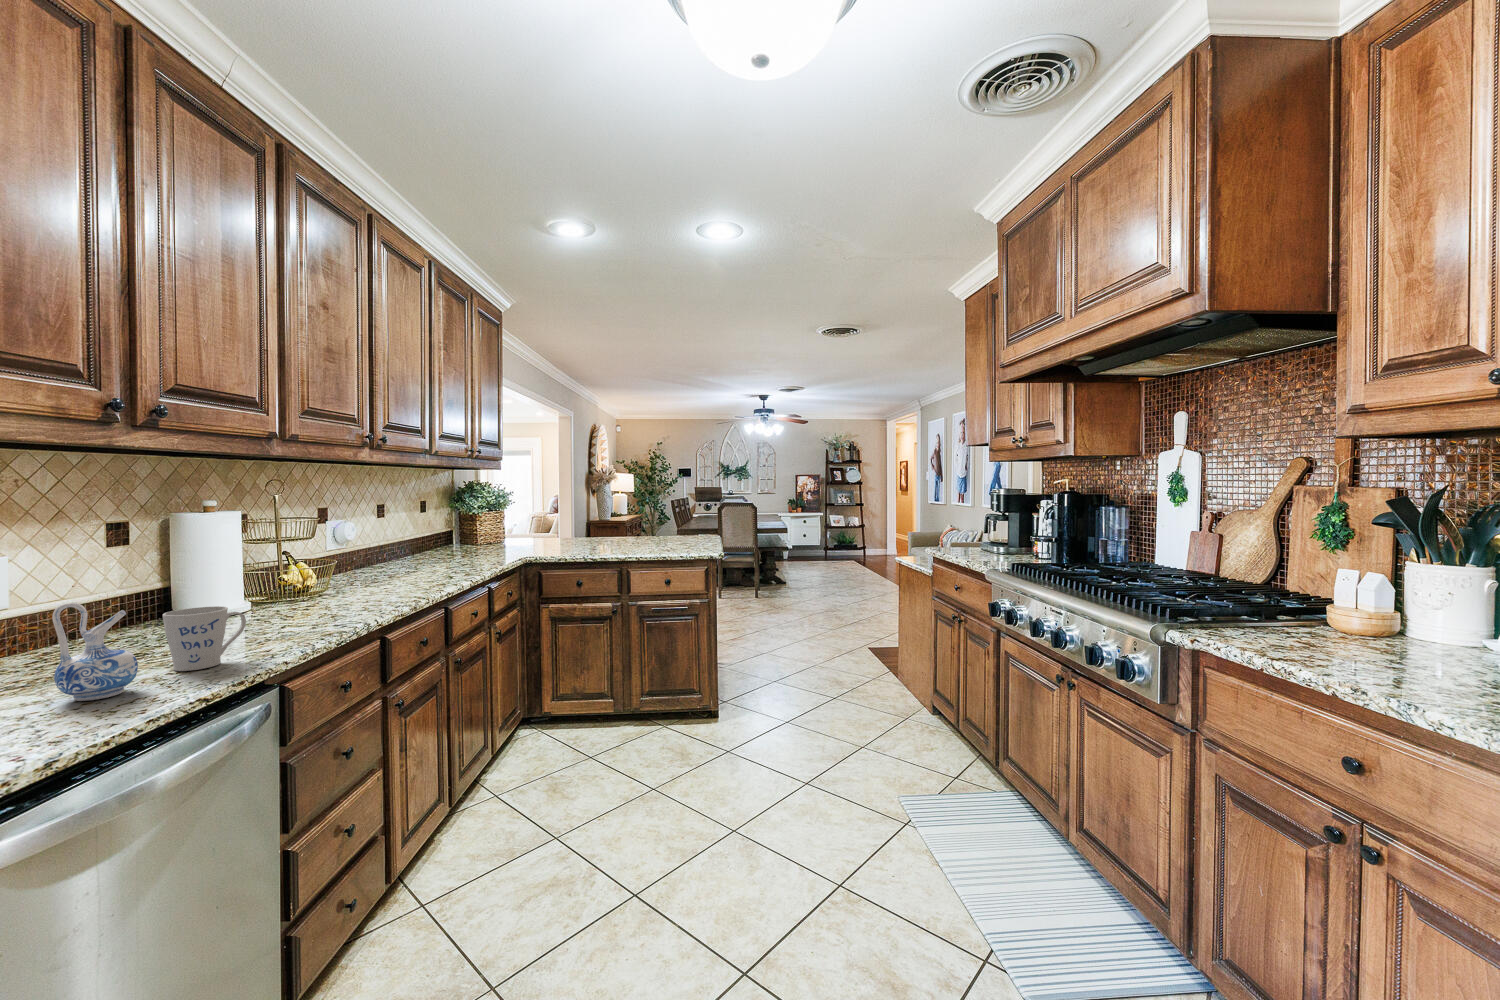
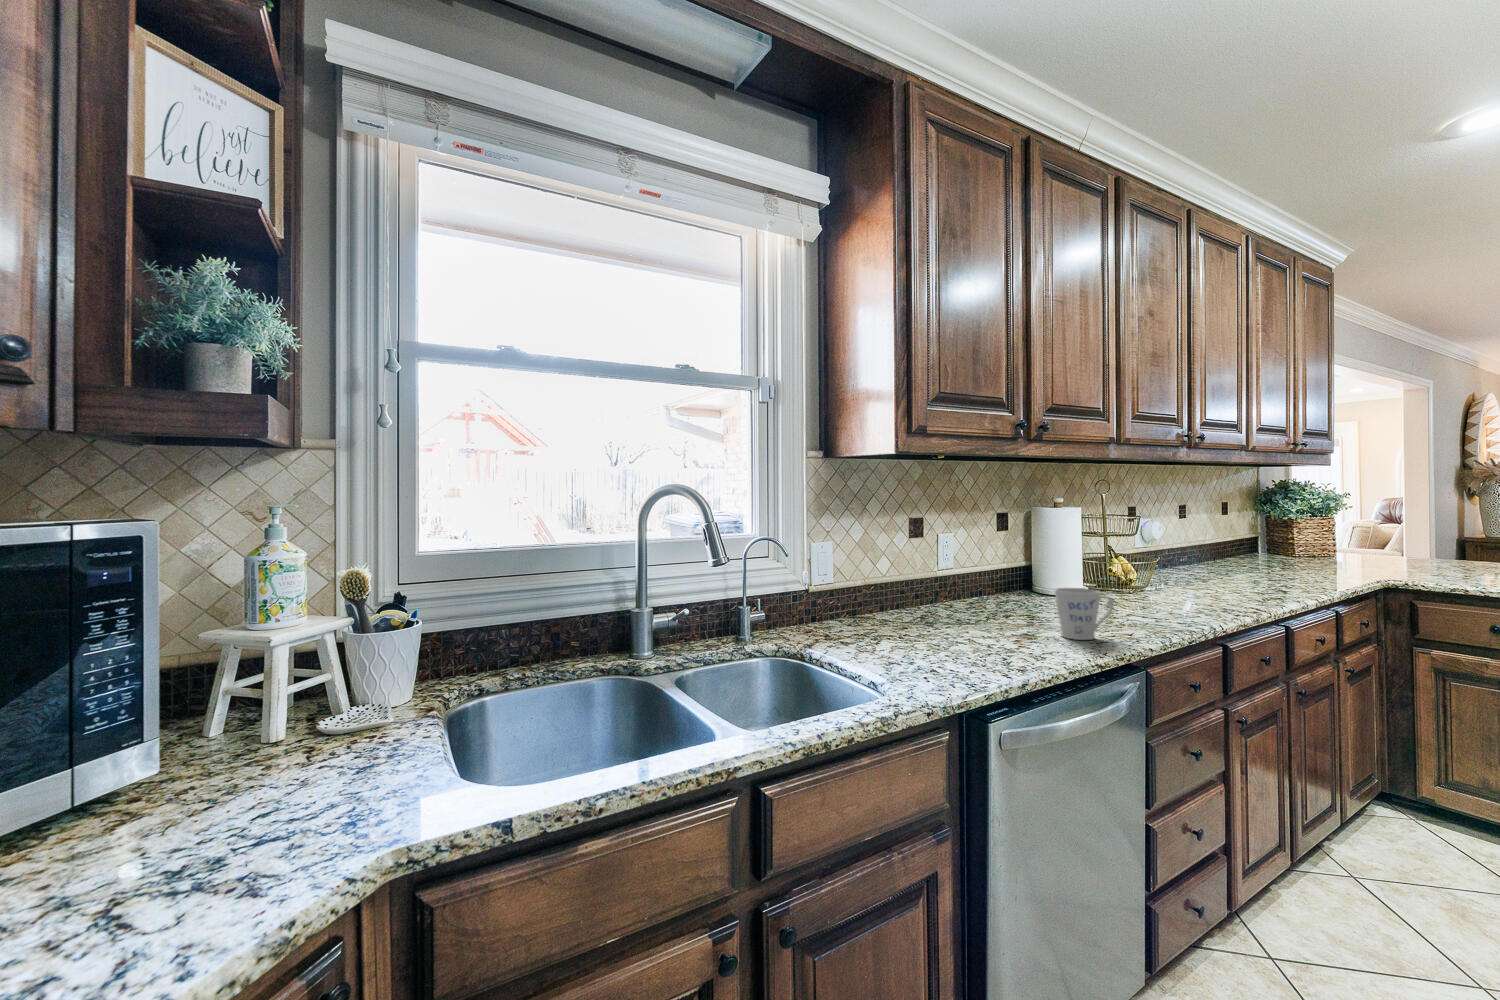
ceramic pitcher: present [52,602,138,701] -> none [1000,572,1047,647]

